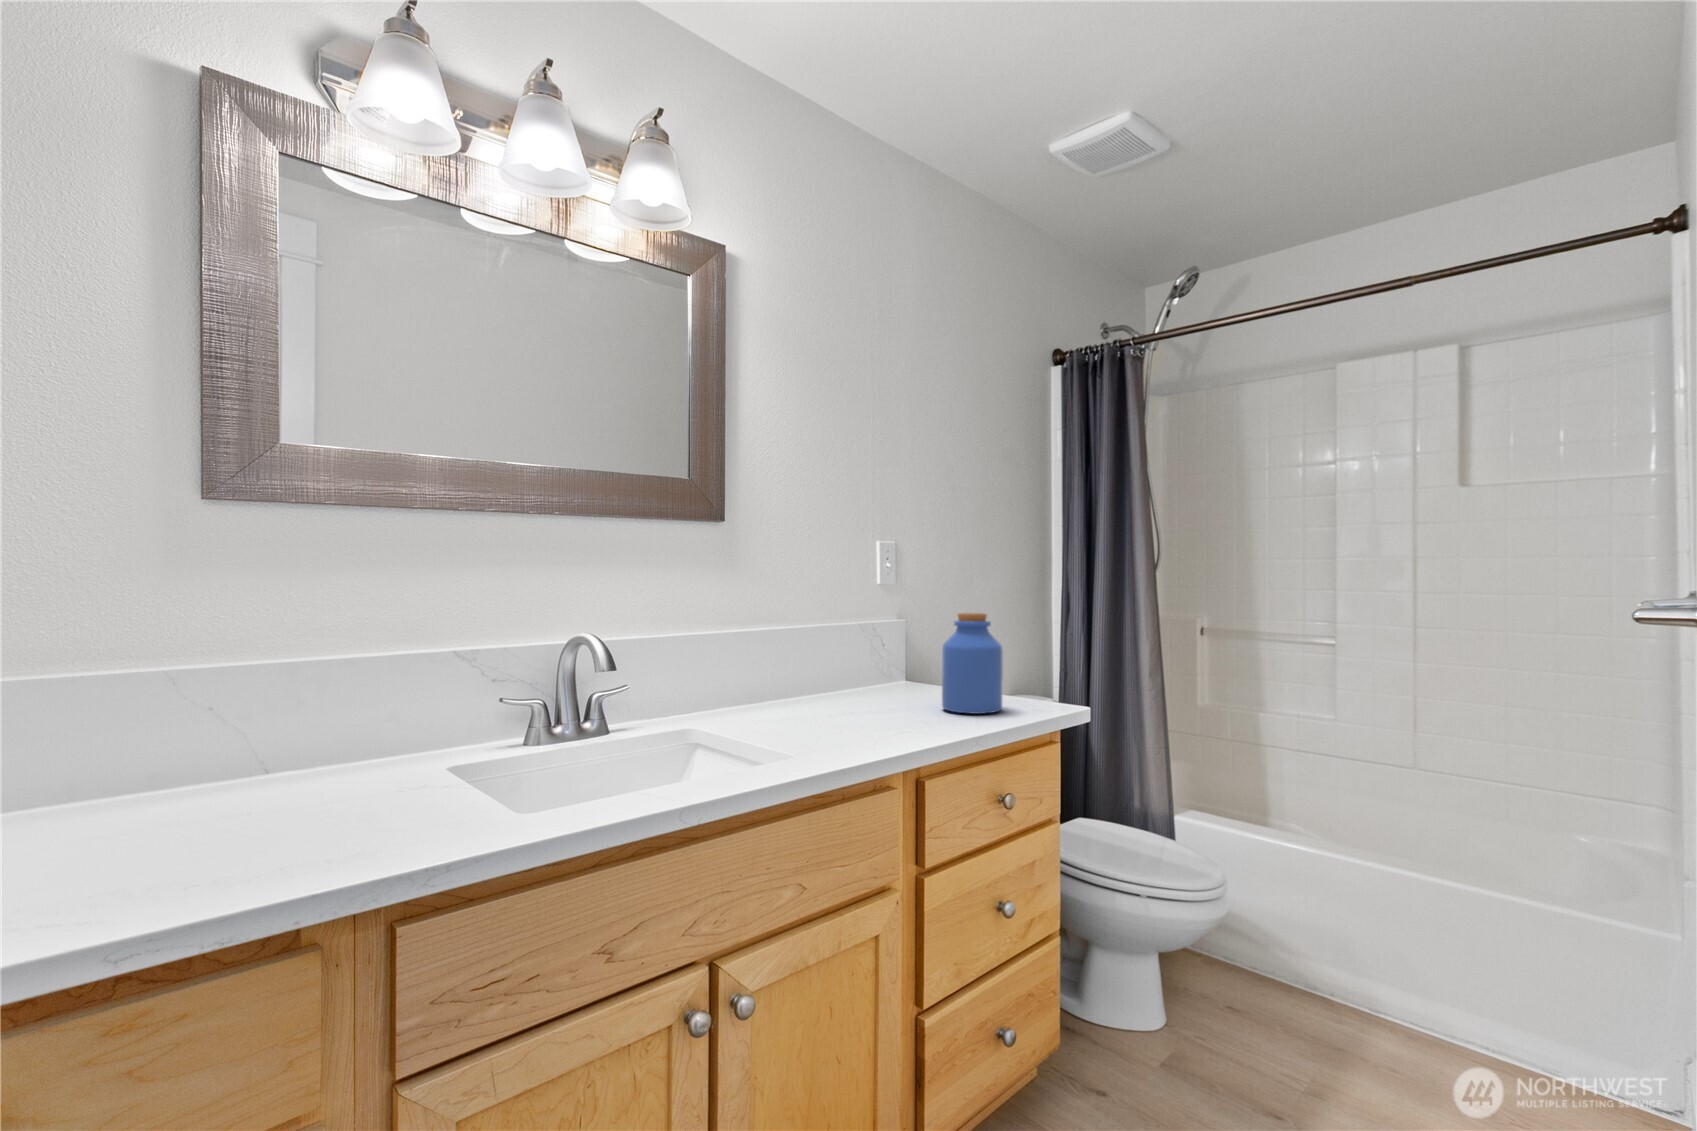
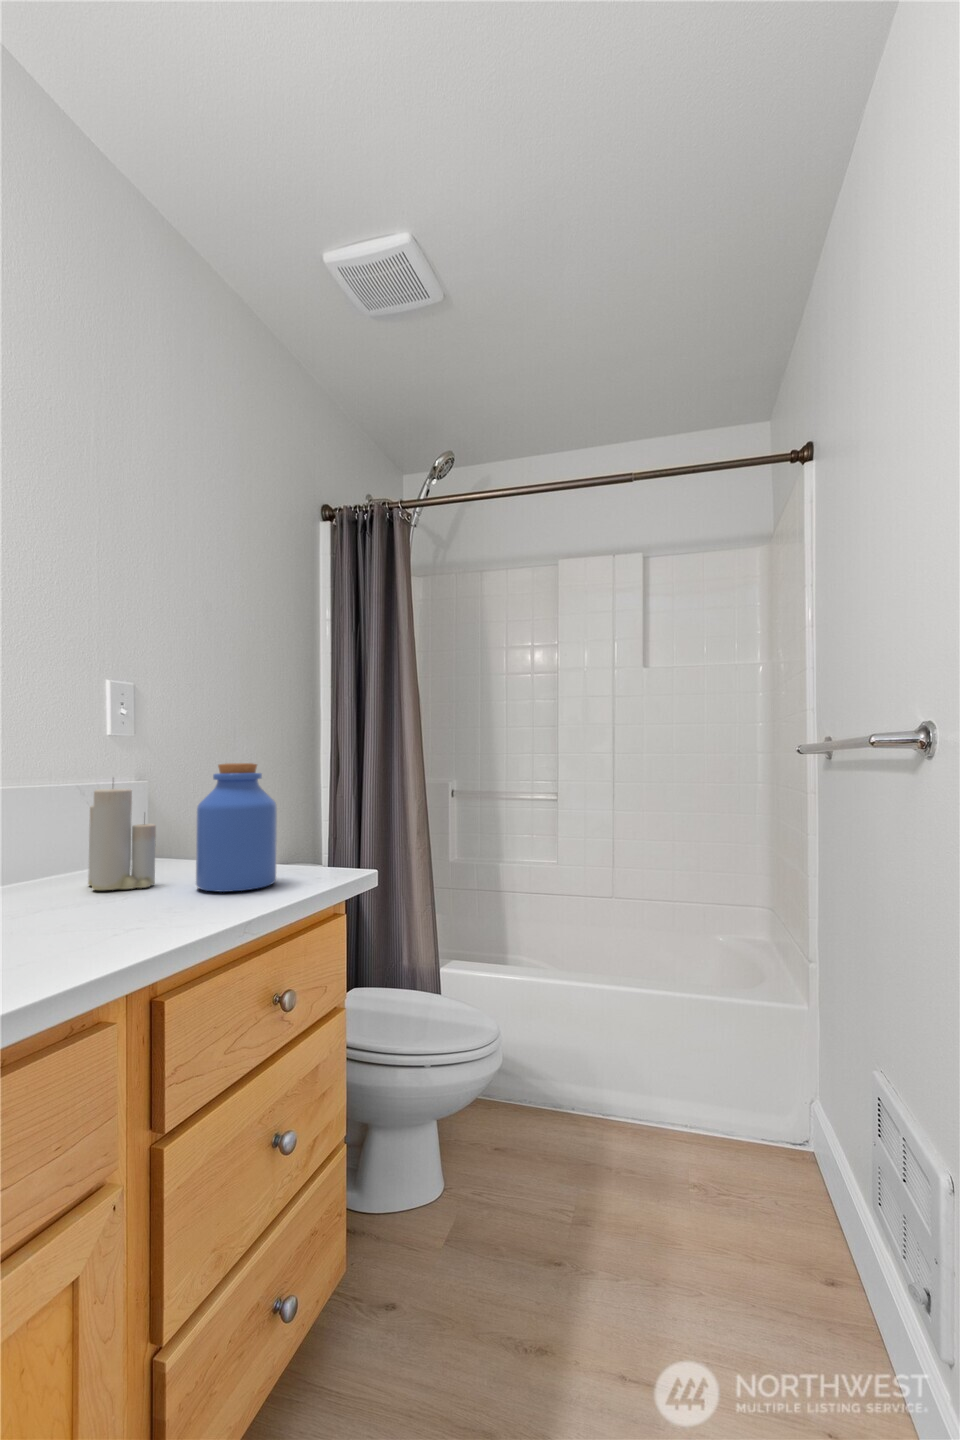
candle: none [867,620,913,705] -> present [88,788,156,890]

